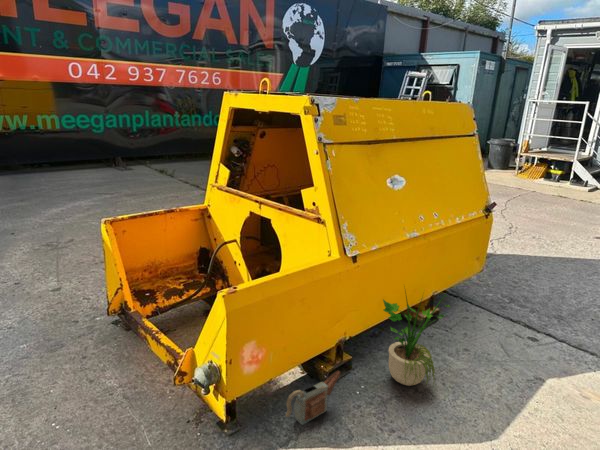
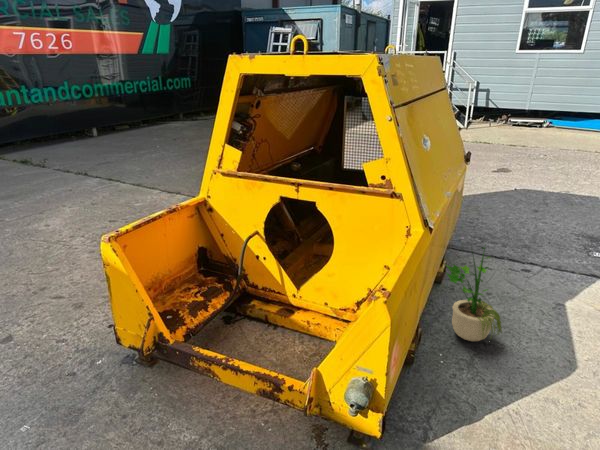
watering can: present [286,371,341,425] -> none [414,346,439,411]

